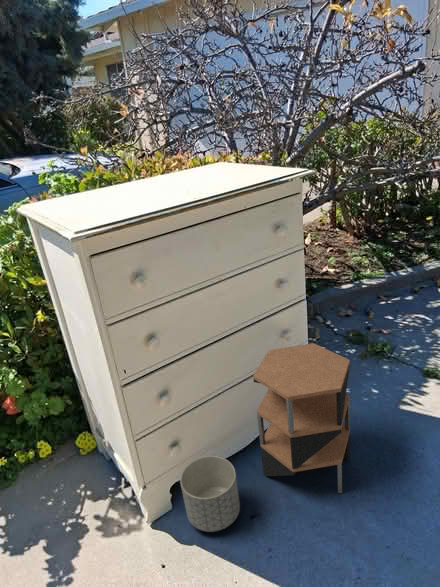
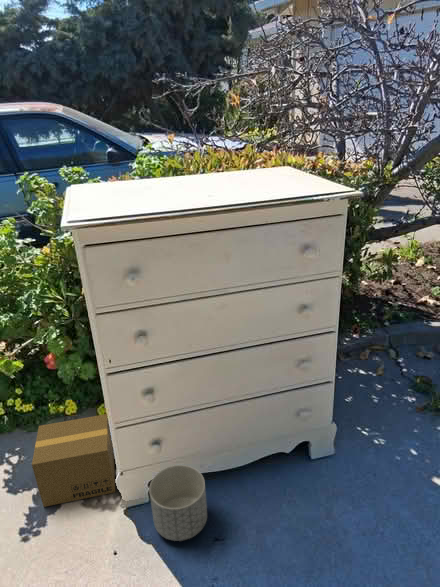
side table: present [253,343,350,493] -> none [244,380,351,552]
cardboard box: none [29,437,133,555] -> present [32,414,115,507]

